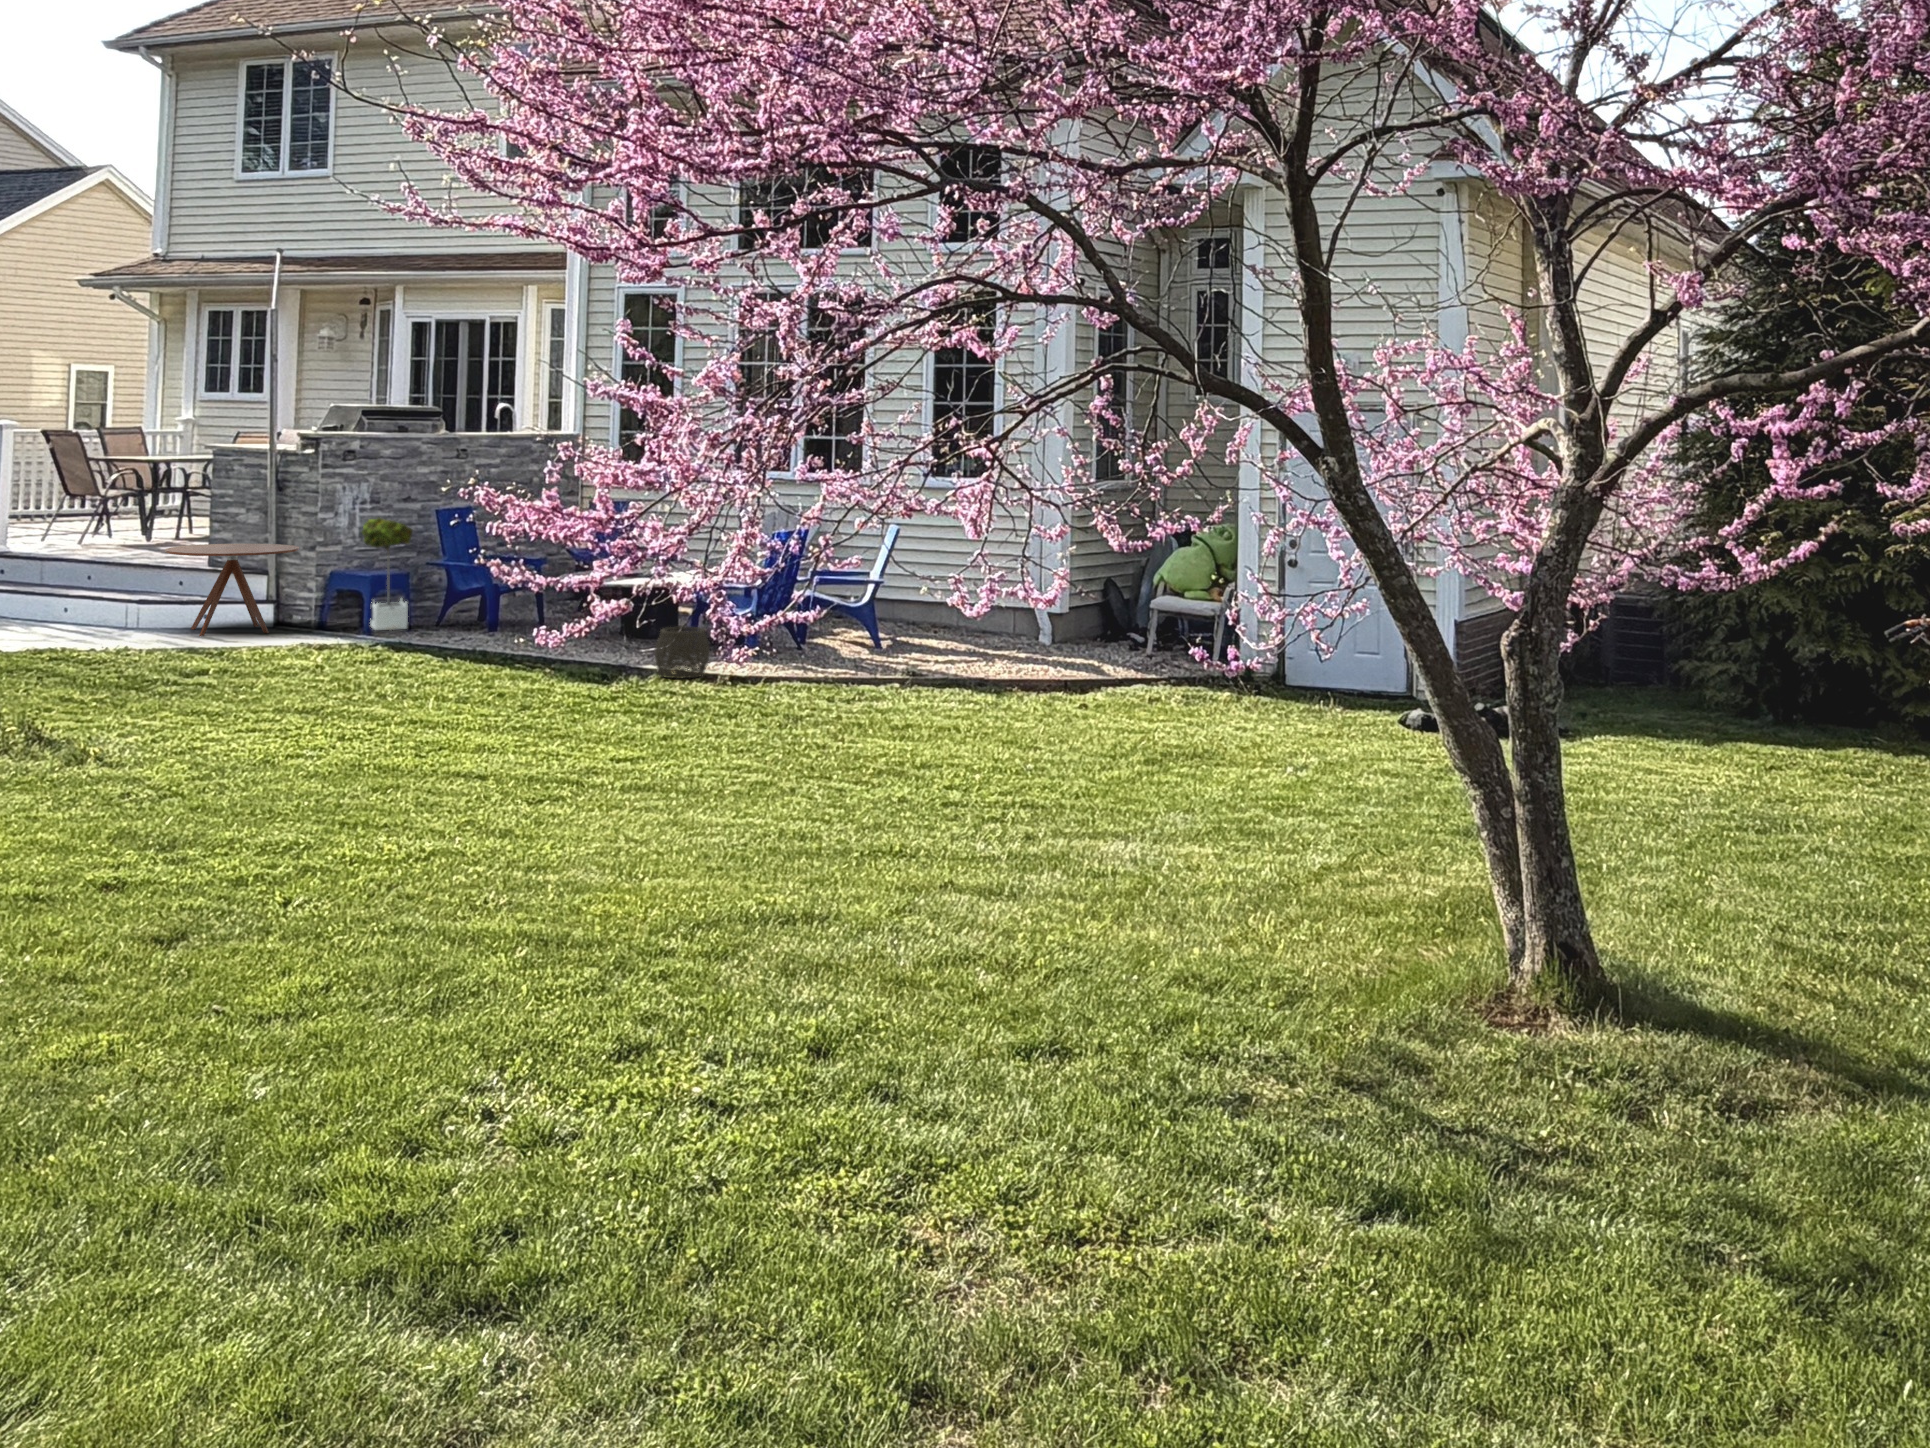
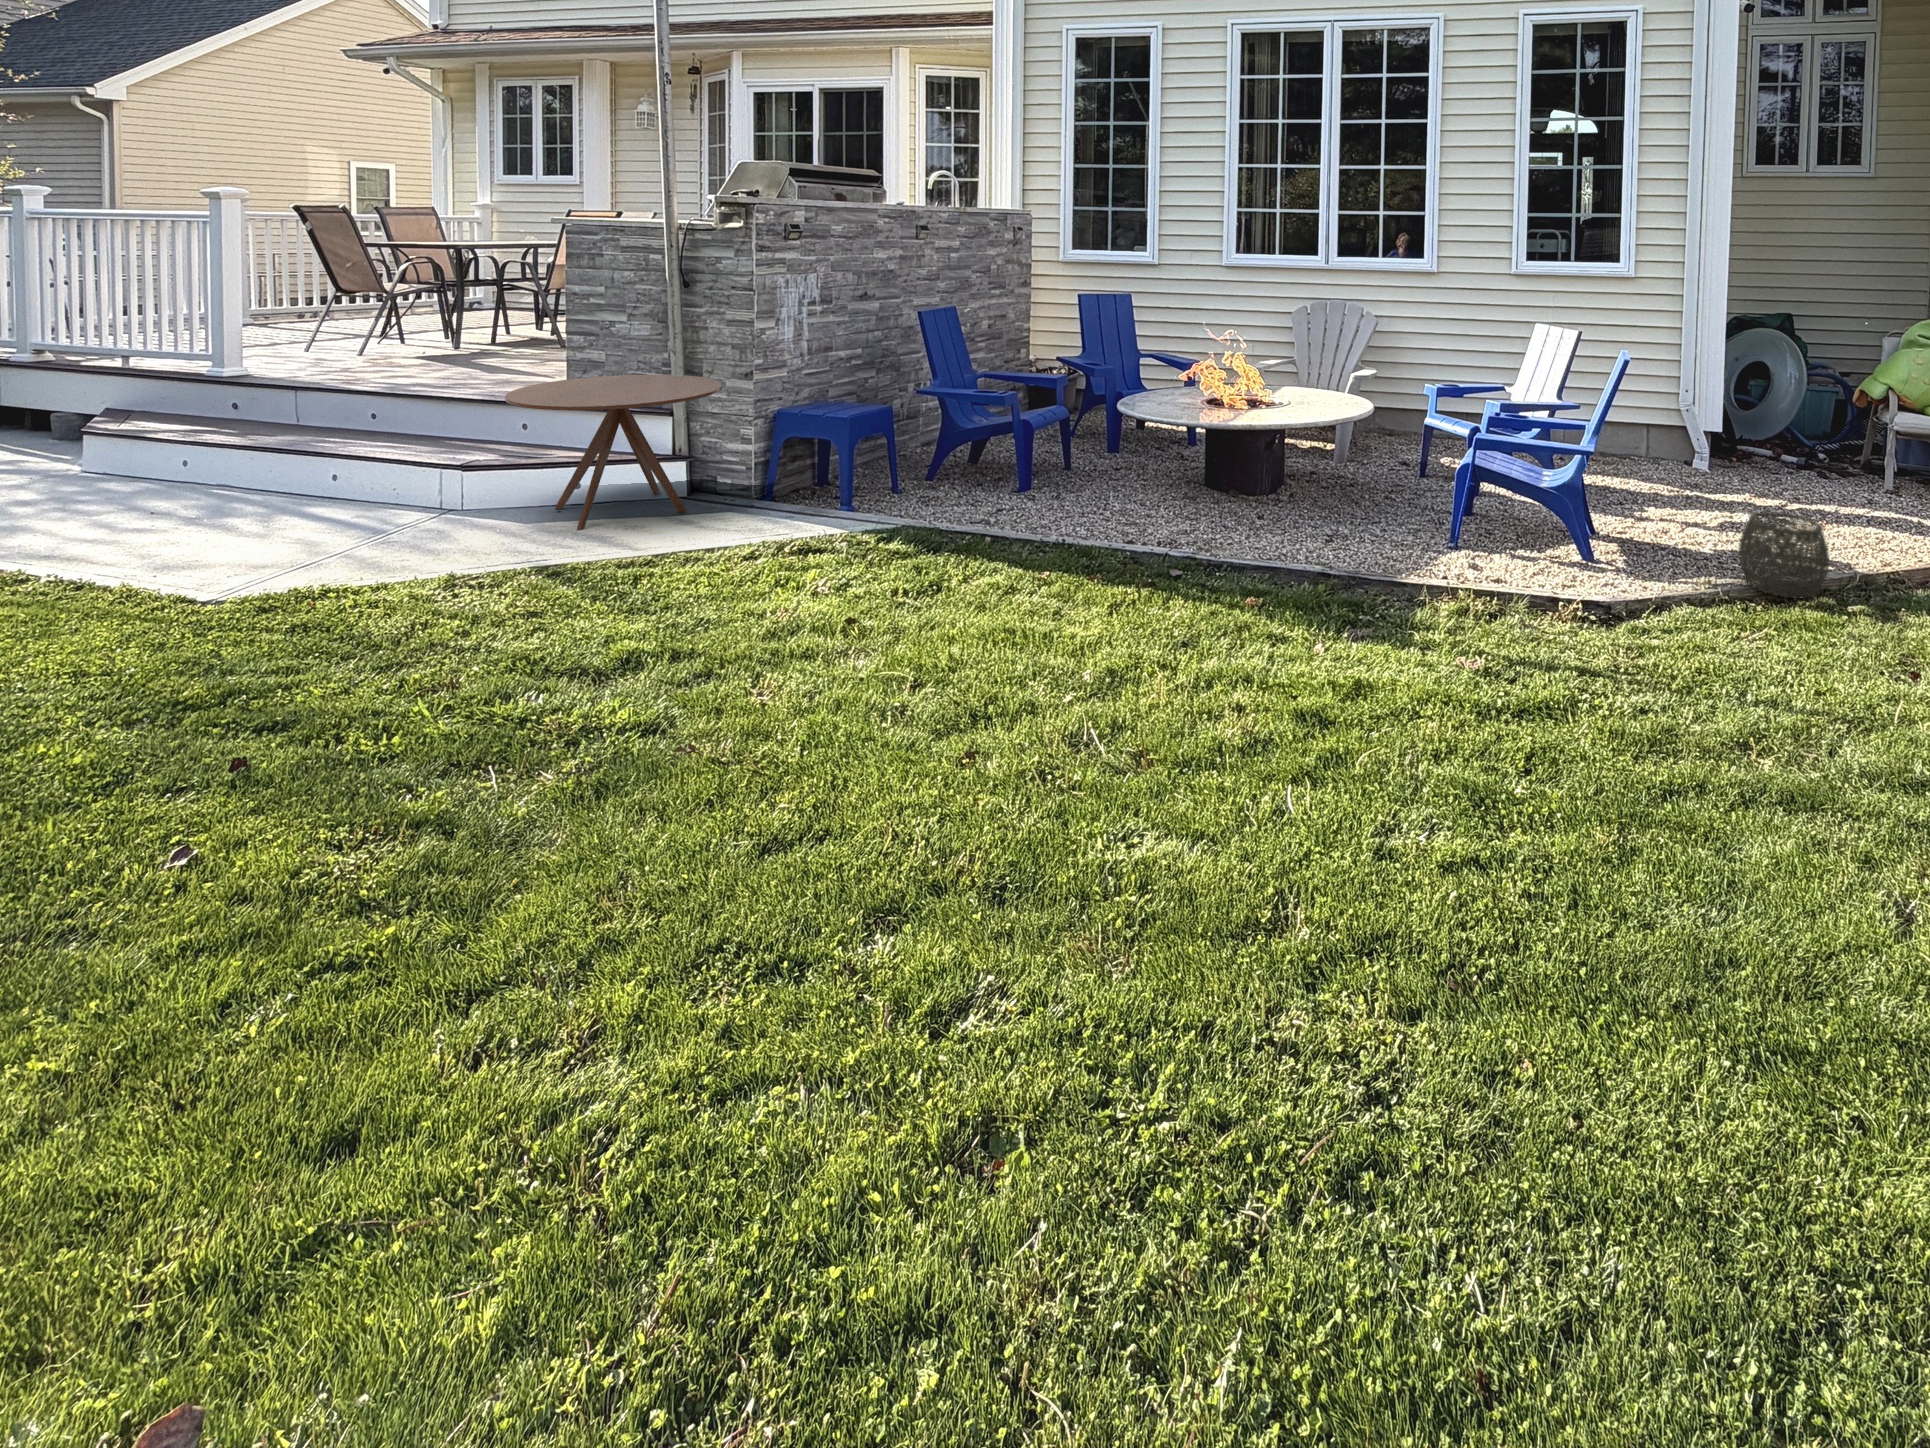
potted tree: present [362,518,413,630] -> none [811,336,883,493]
woven basket: present [655,627,710,679] -> present [1738,512,1830,599]

